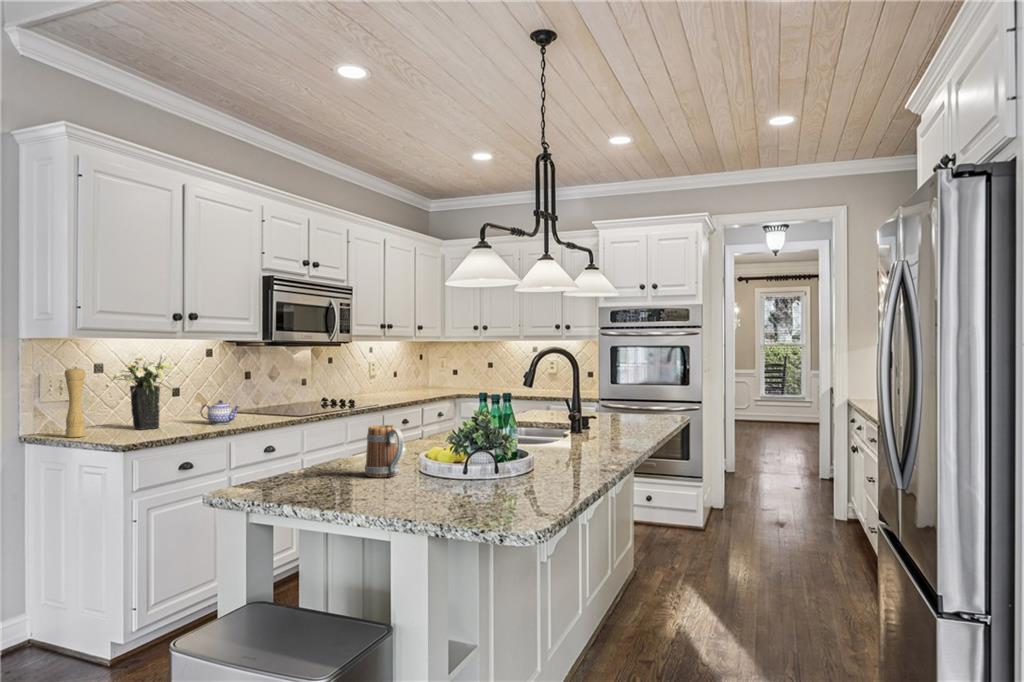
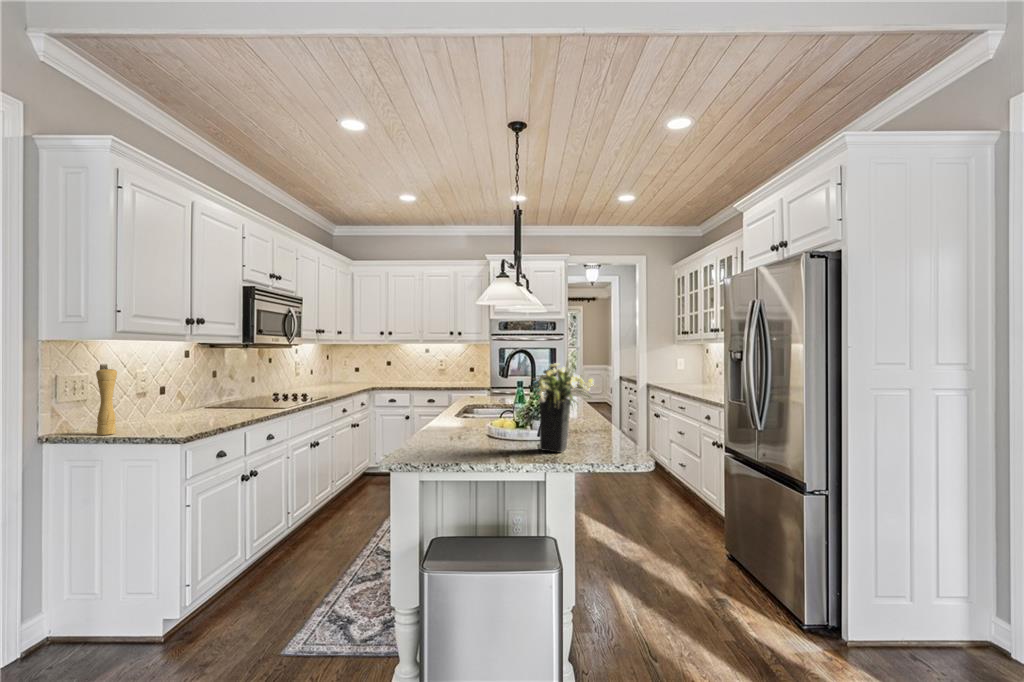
flower arrangement: present [106,356,173,430] -> present [532,363,594,453]
teapot: present [200,400,239,424] -> none [204,396,243,418]
mug: present [365,425,404,478] -> none [460,409,497,450]

